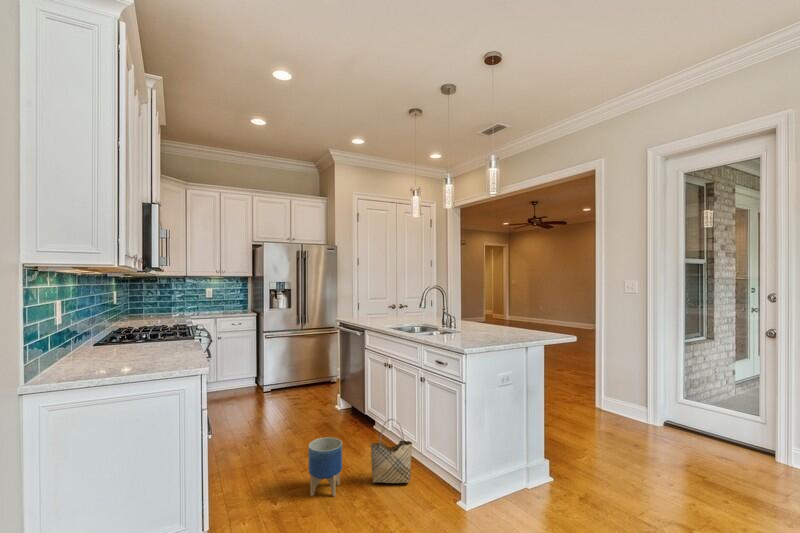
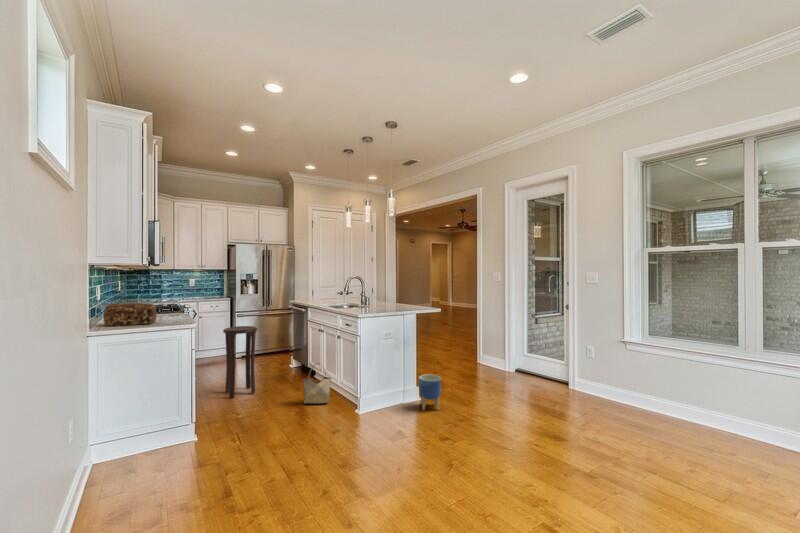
bread loaf: none [68,333,154,374] -> present [104,303,156,326]
stool: none [251,358,299,466] -> present [223,326,257,398]
planter: present [309,437,342,497] -> present [419,374,441,410]

